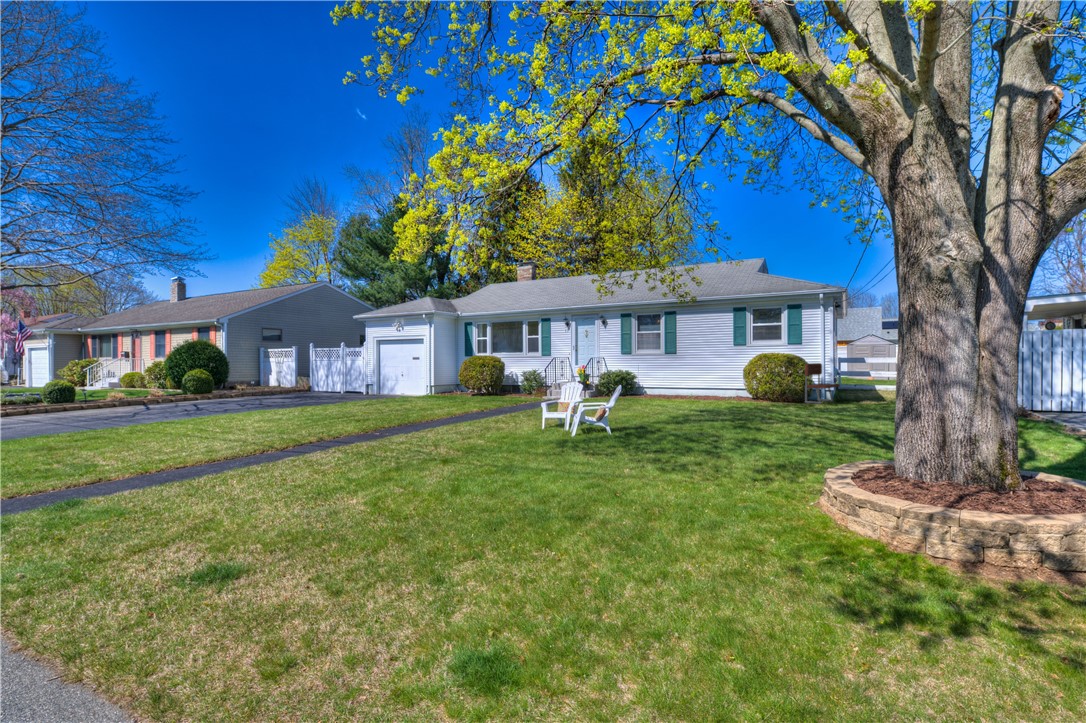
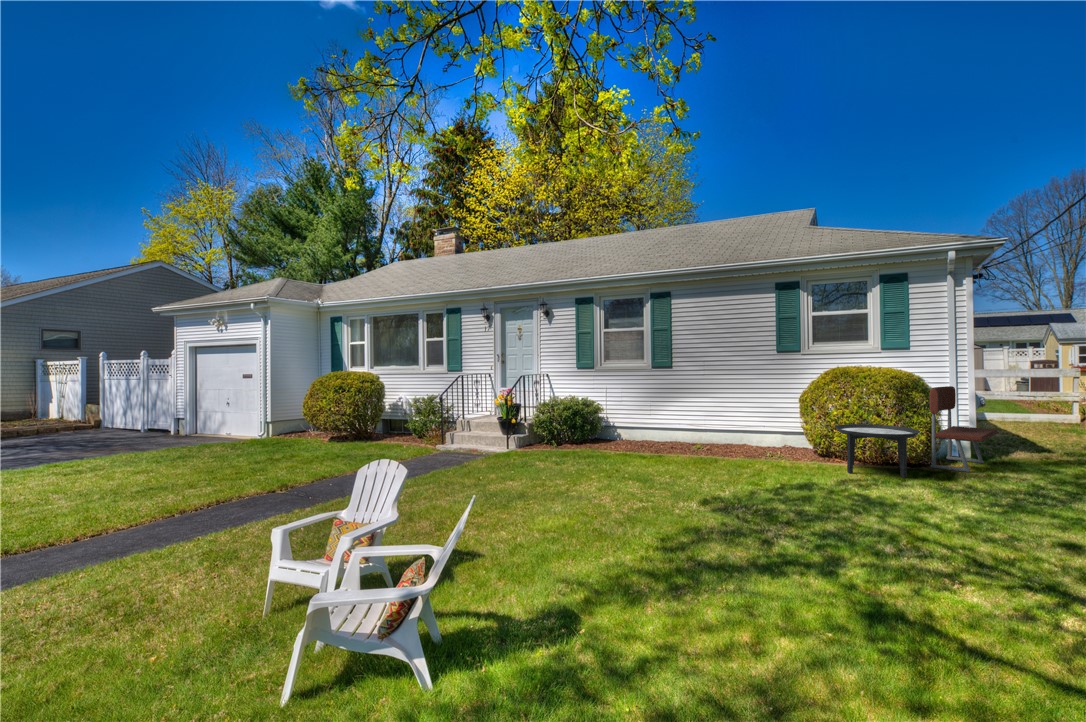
round table: none [758,382,797,405] -> present [835,424,920,478]

